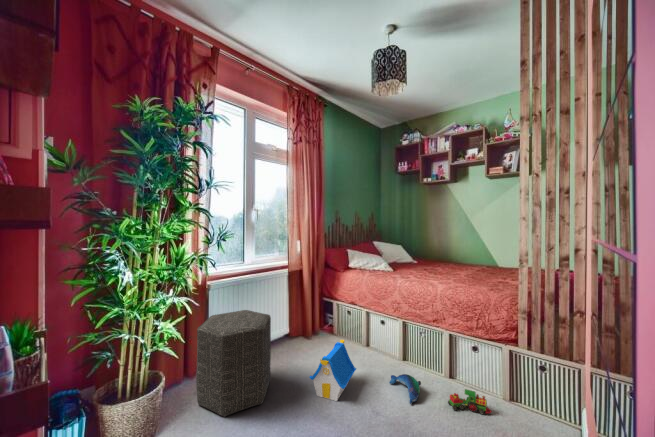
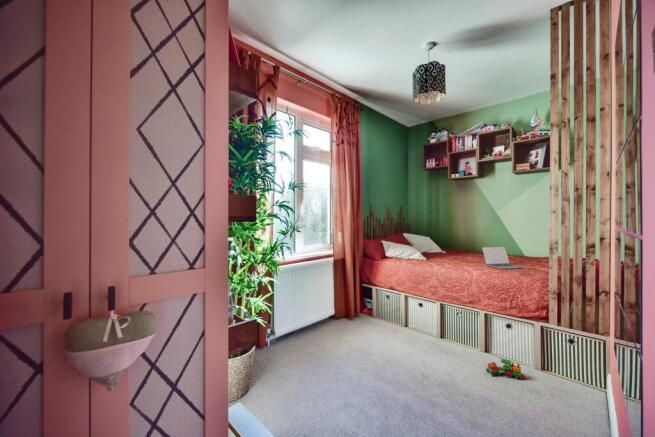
laptop: none [450,257,495,282] -> present [482,247,524,269]
ottoman: present [196,310,271,417] -> none [273,293,329,378]
toy house: present [310,340,356,401] -> none [365,319,404,368]
plush toy: present [390,374,421,404] -> none [432,348,461,371]

